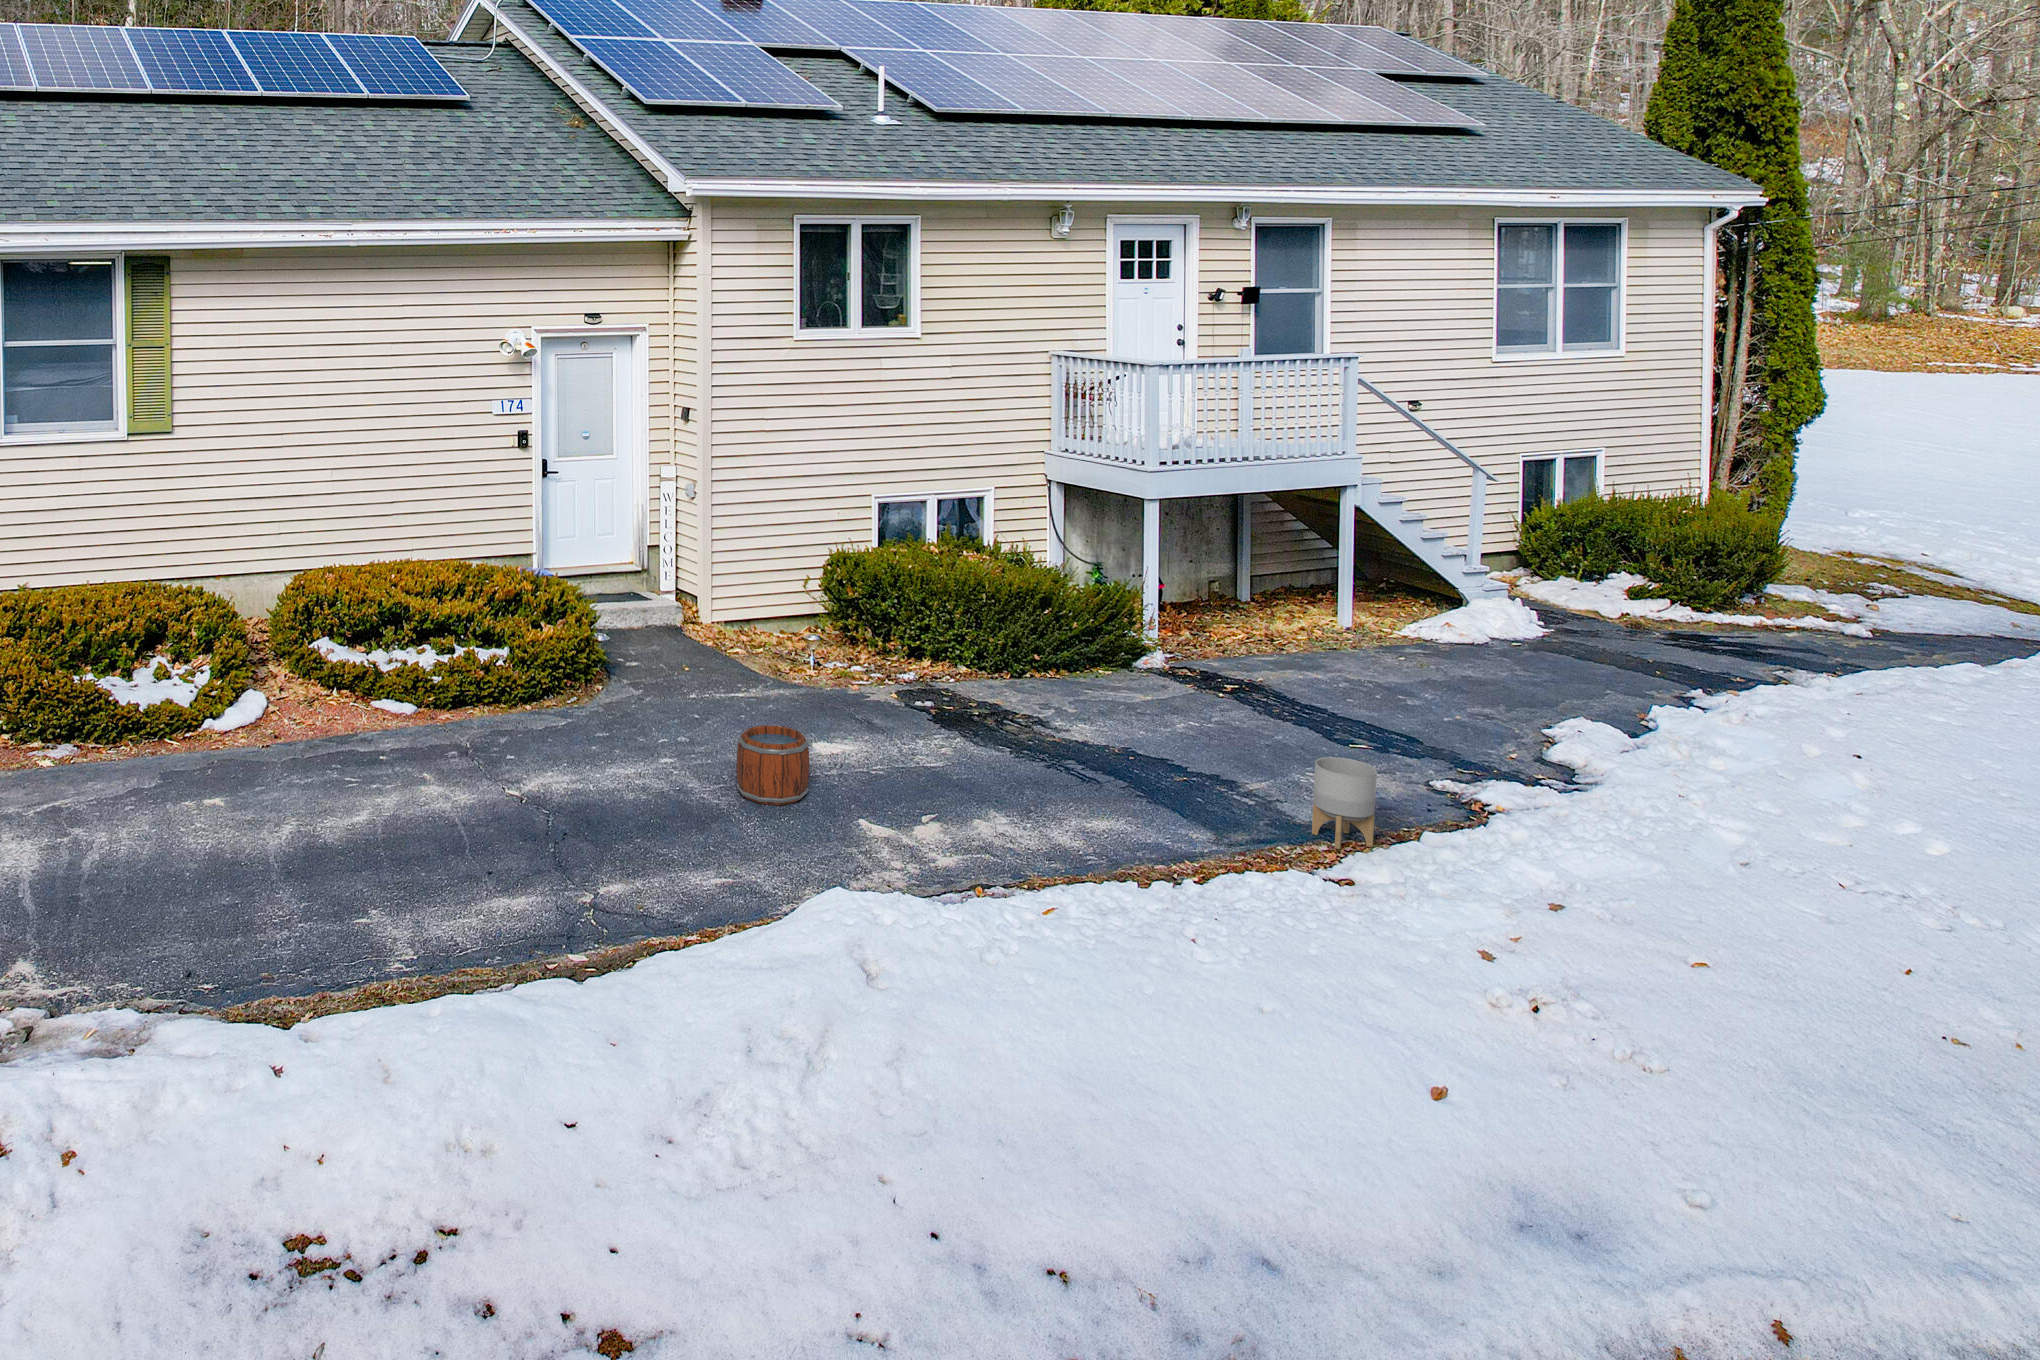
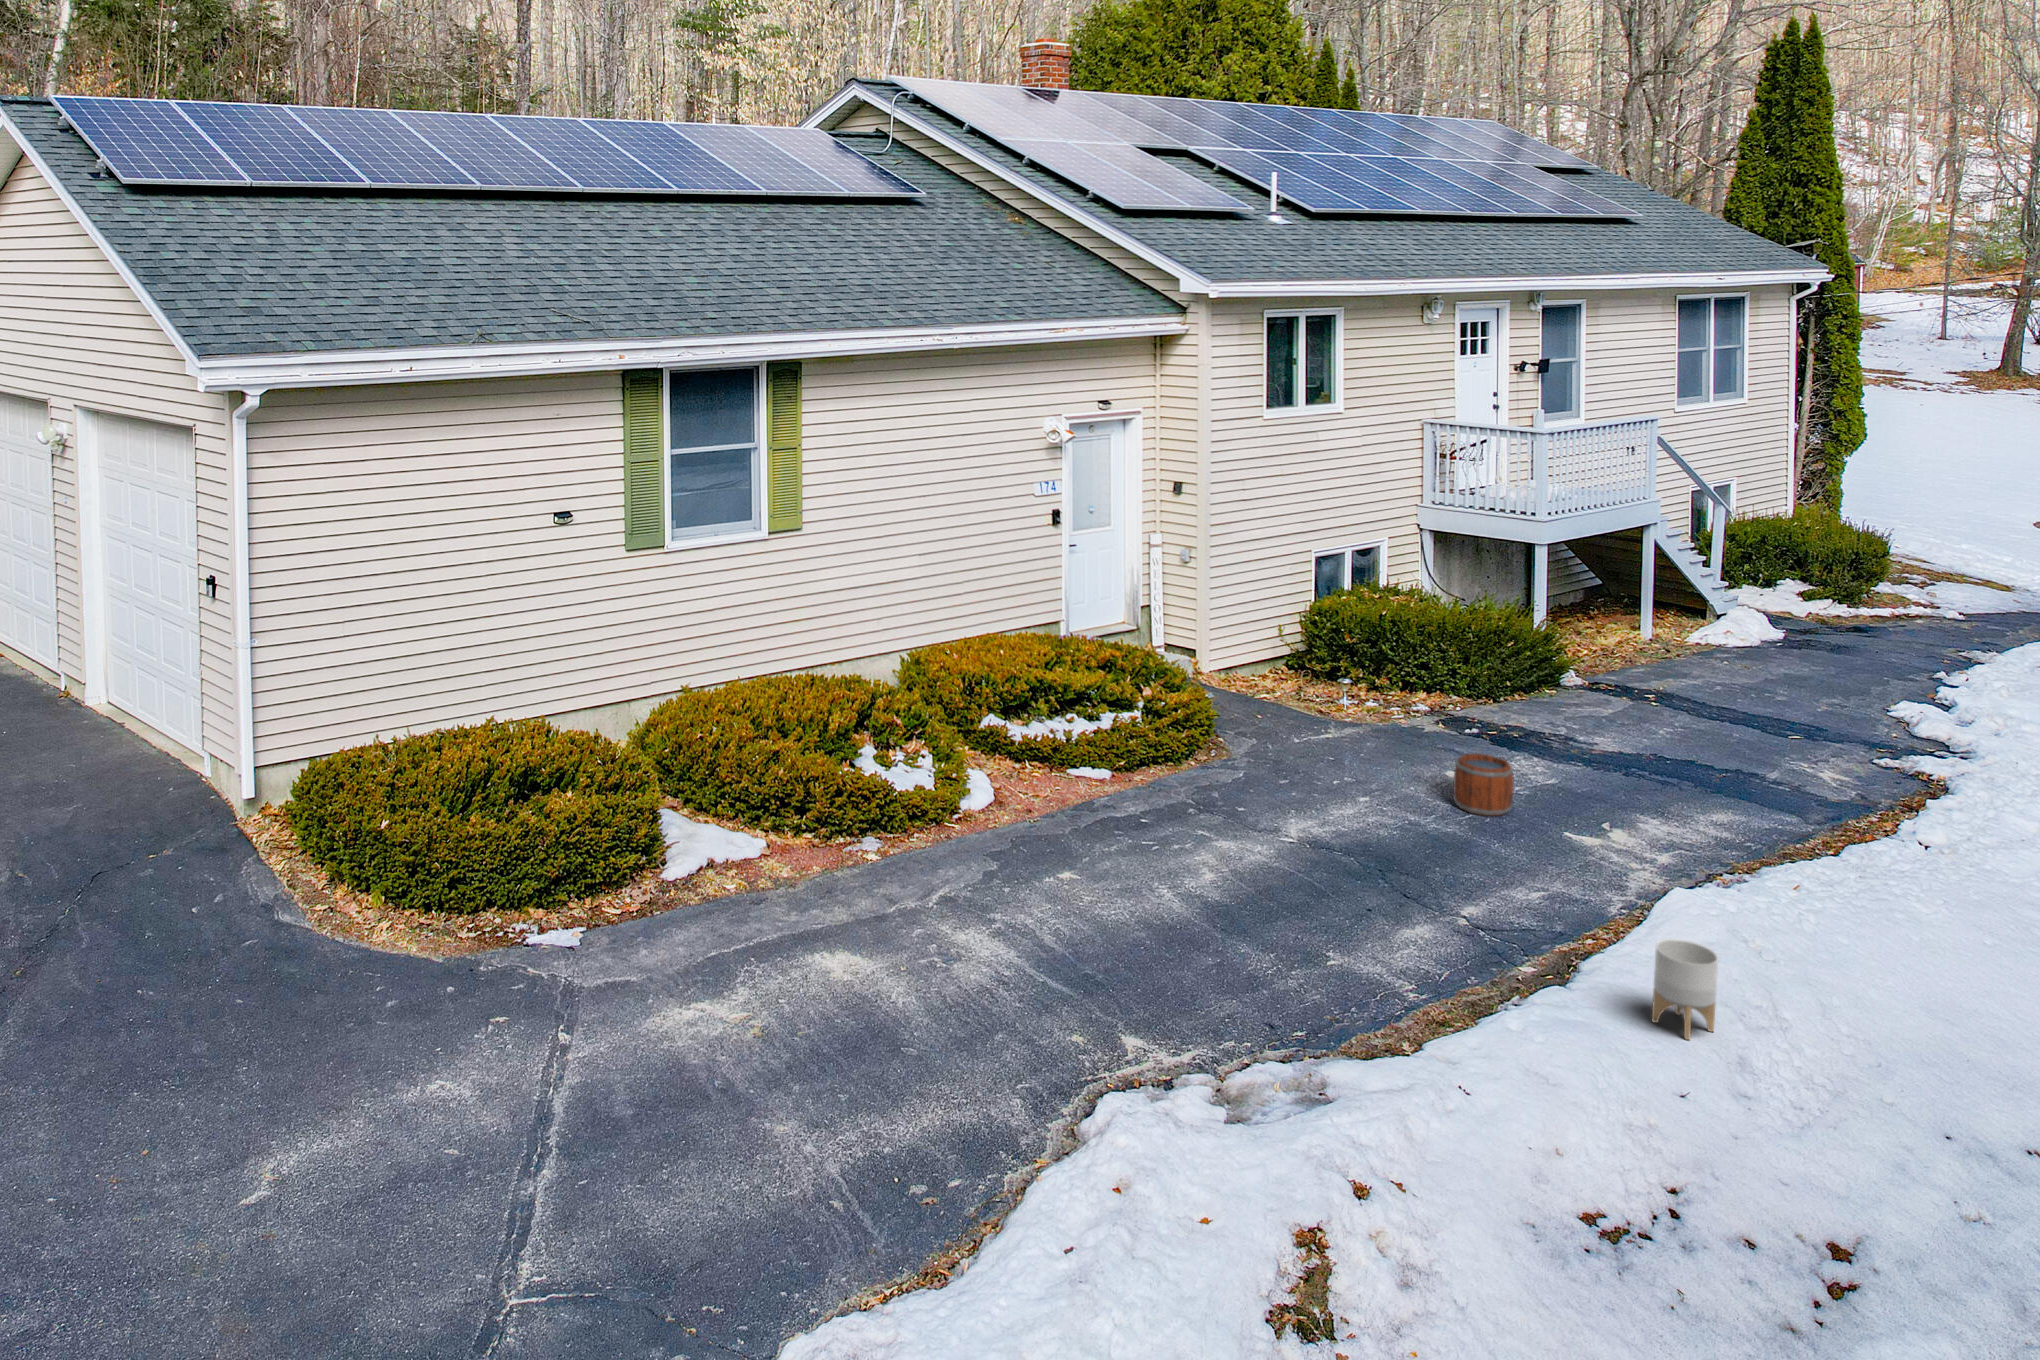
planter: present [1312,757,1377,849] -> present [1652,939,1718,1040]

